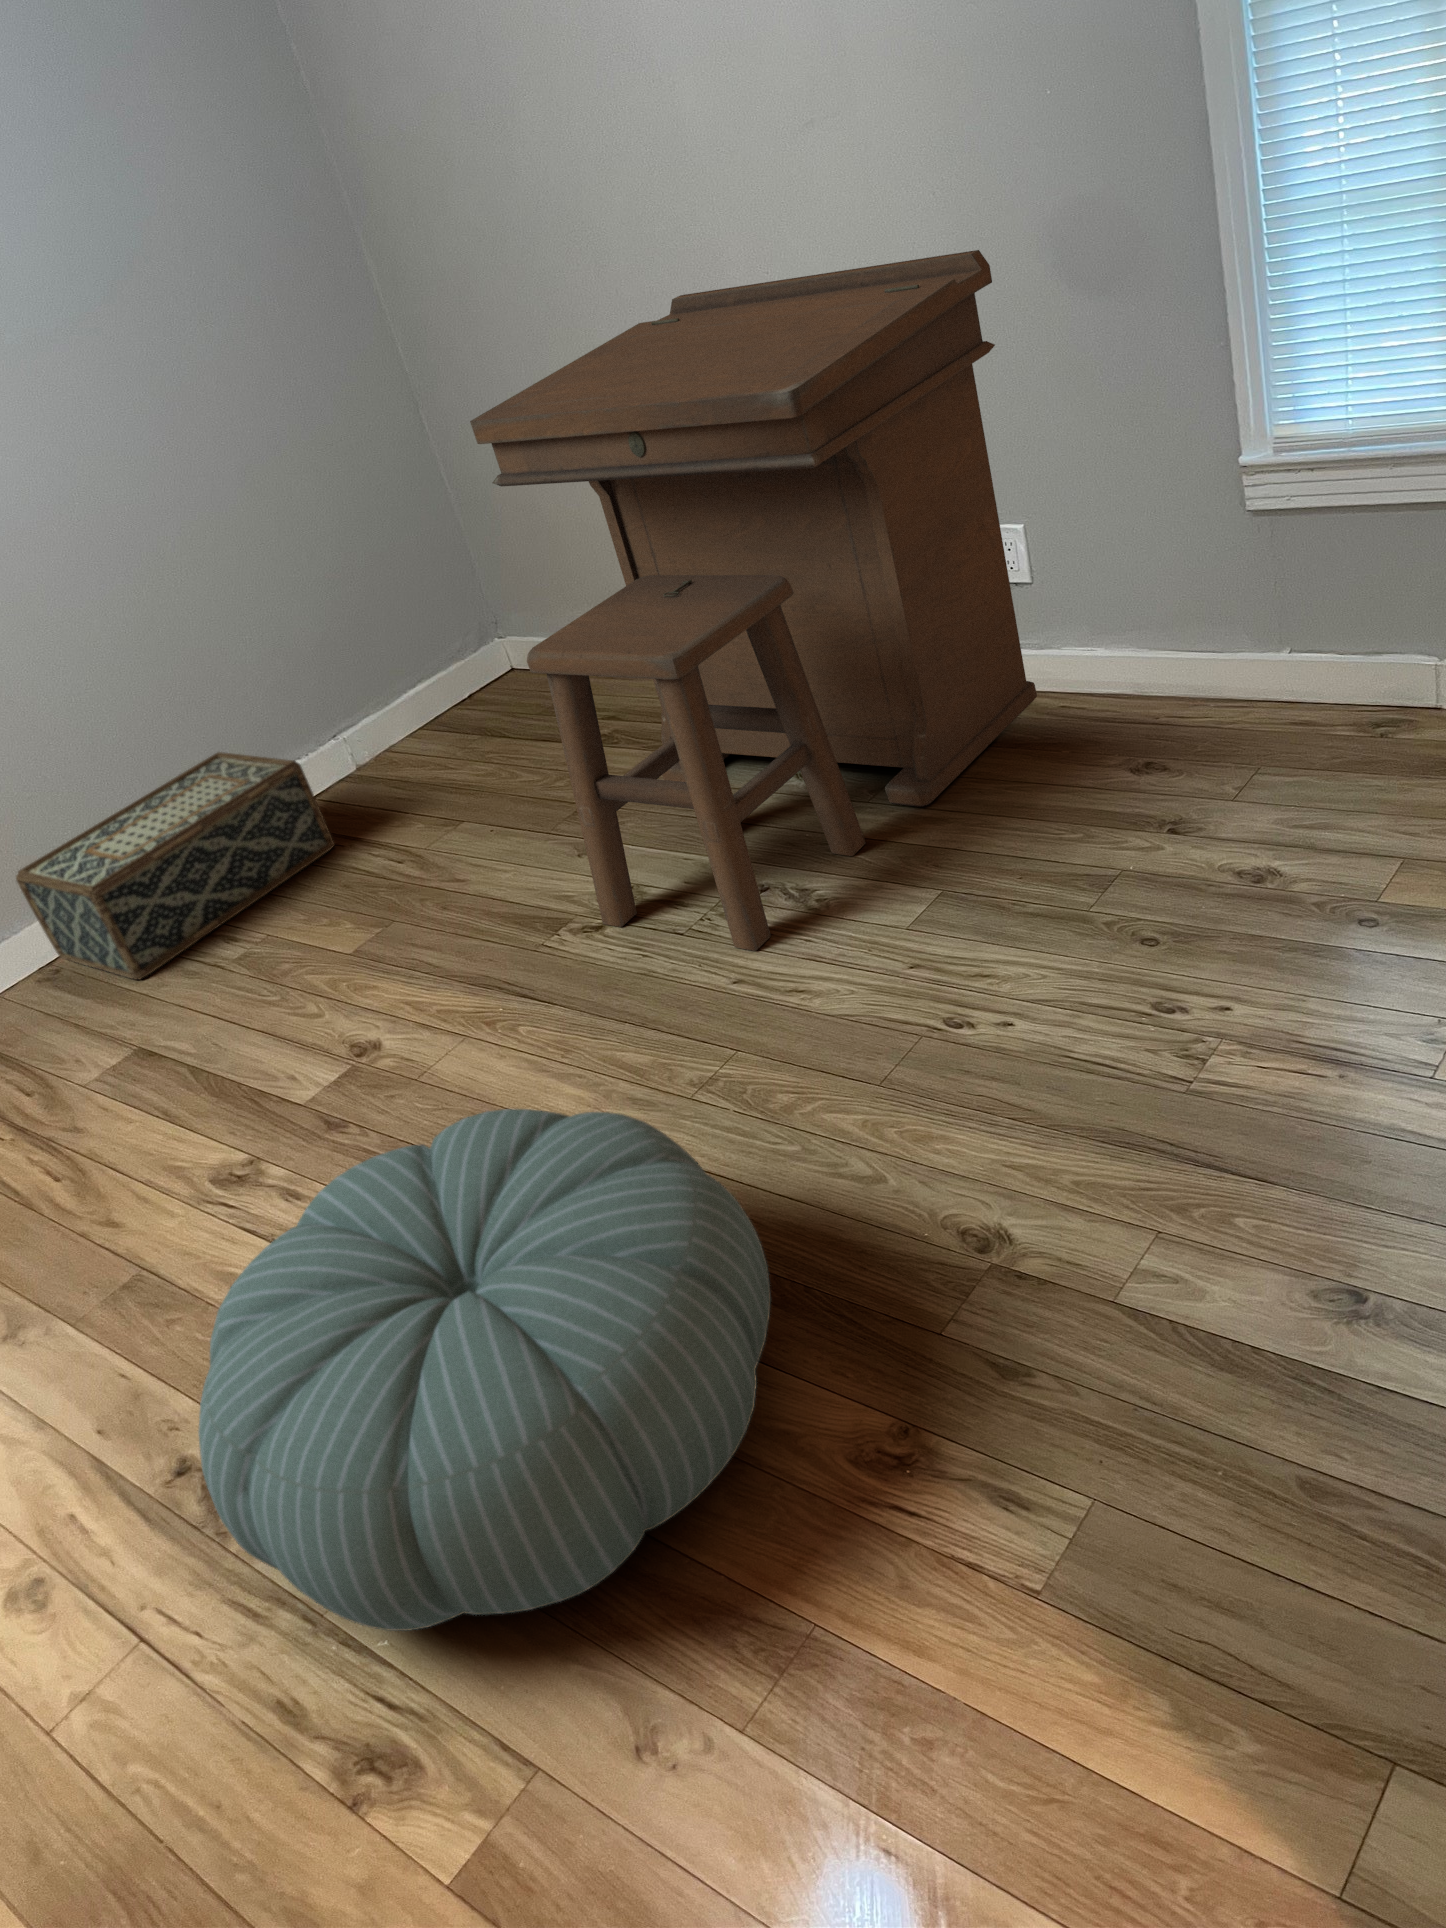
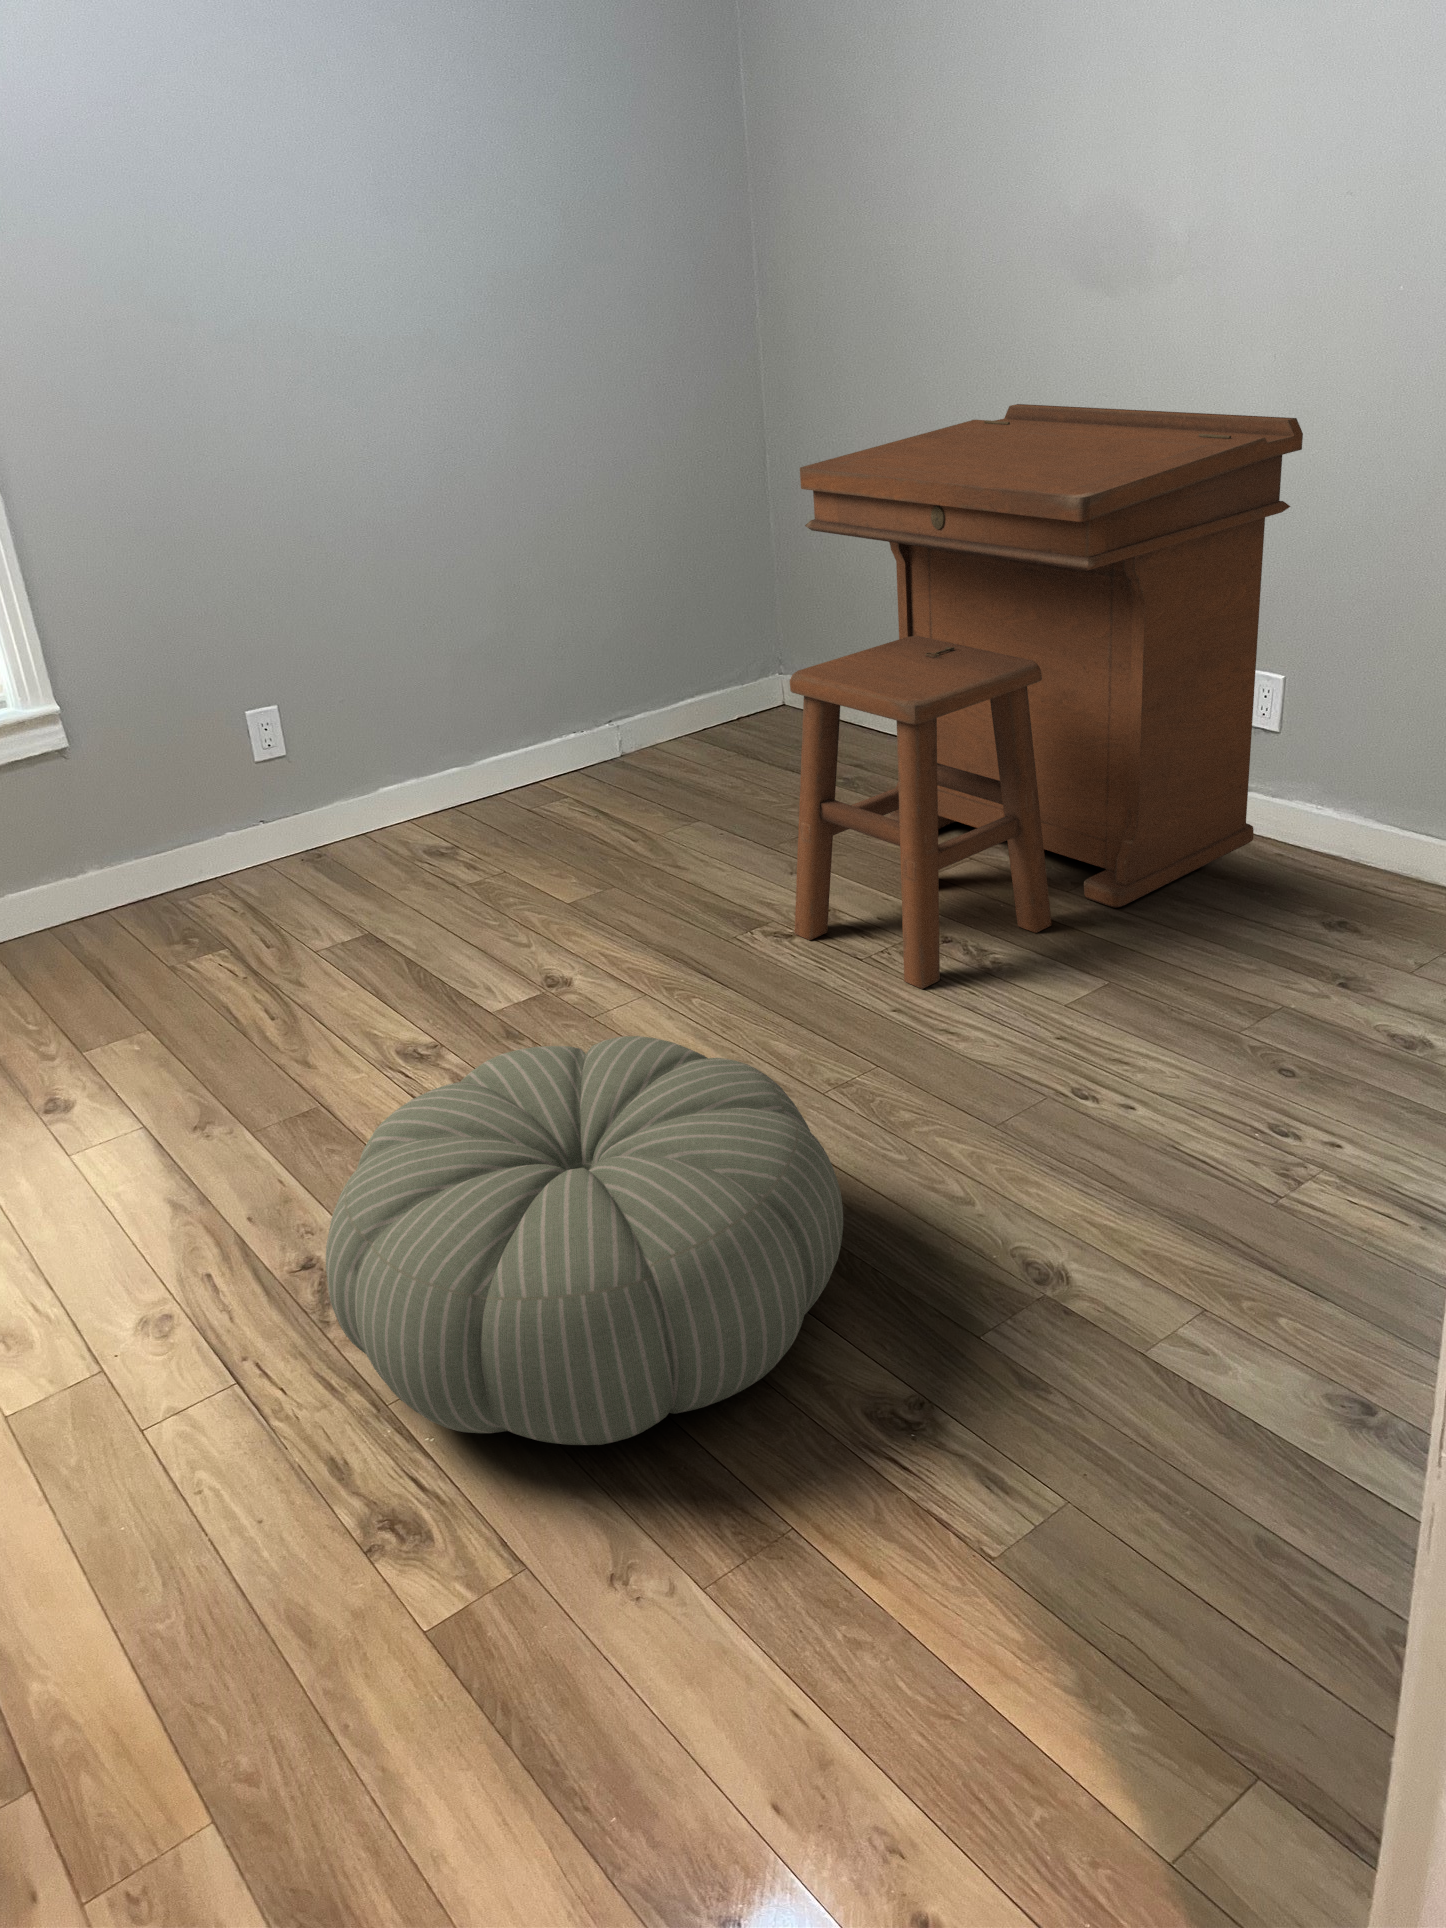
woven basket: present [16,752,335,980] -> none [312,708,584,880]

